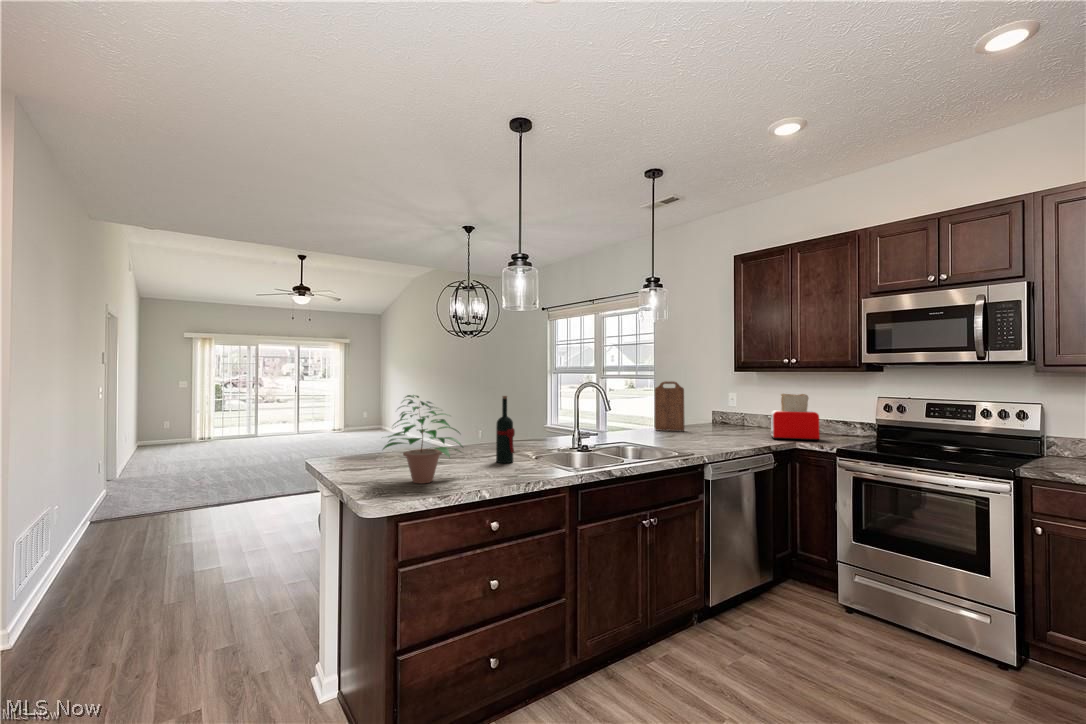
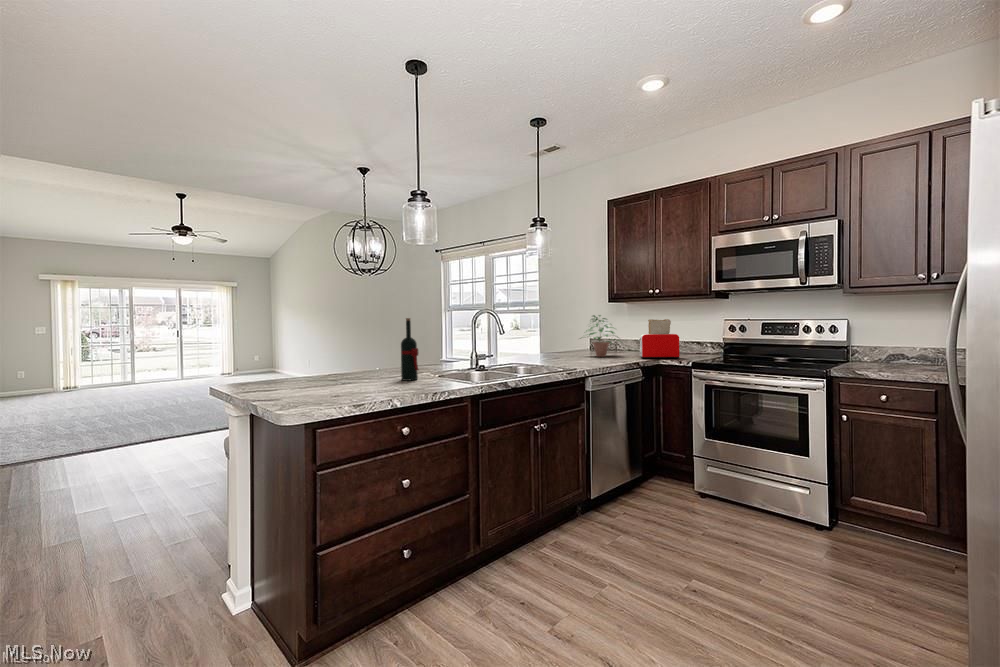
cutting board: present [655,381,685,431] -> none [540,312,567,356]
potted plant: present [383,395,462,484] -> present [588,315,614,357]

